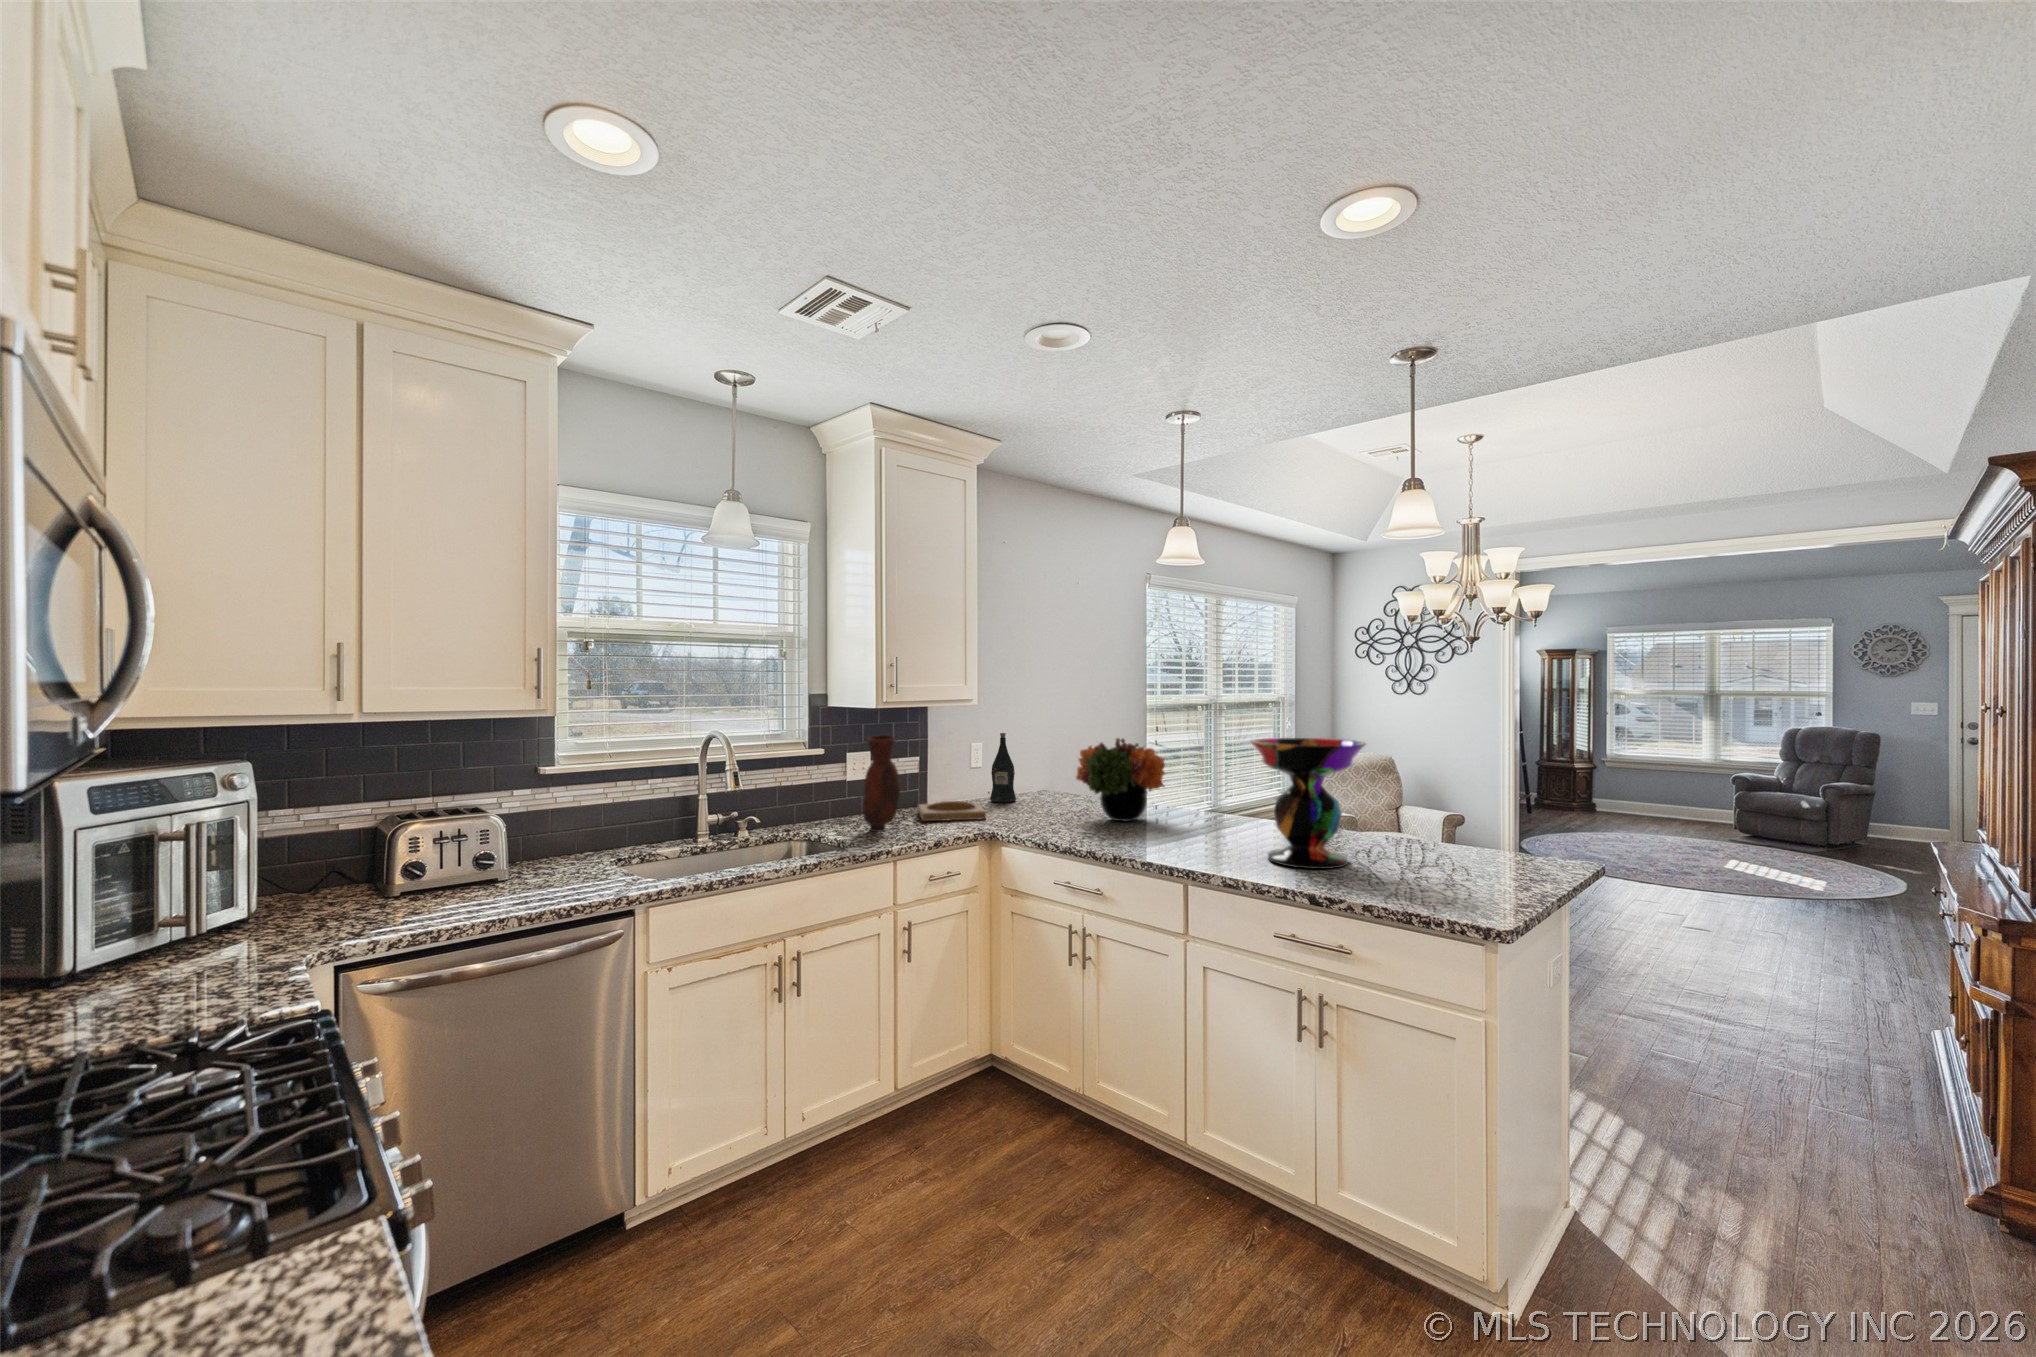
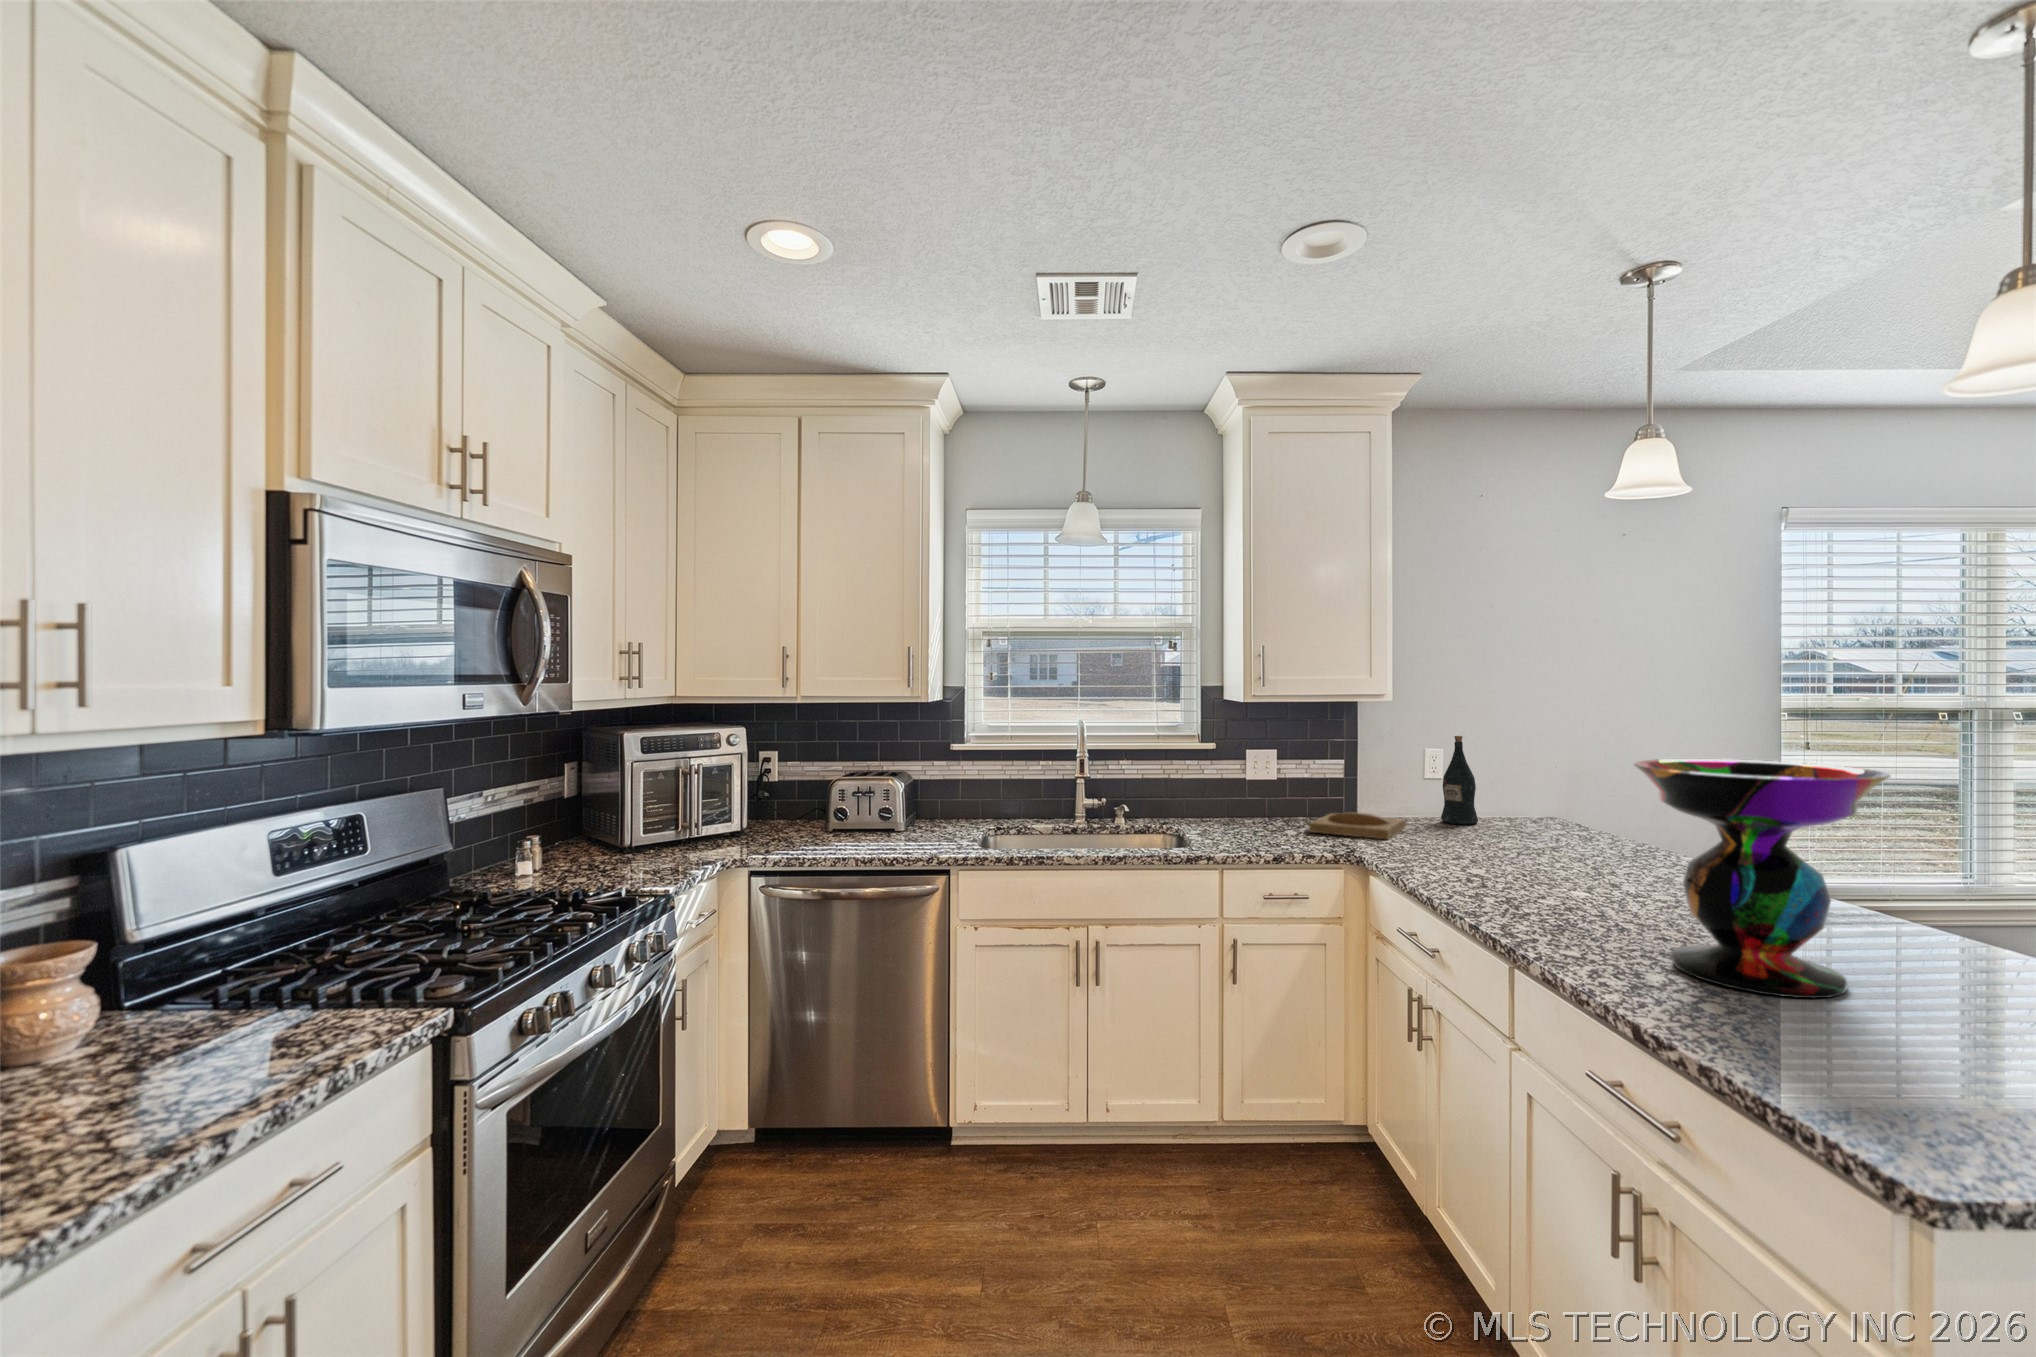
vase: present [863,735,900,832] -> none [1227,731,1267,837]
flower arrangement: present [1076,738,1165,821] -> none [1493,748,1651,868]

